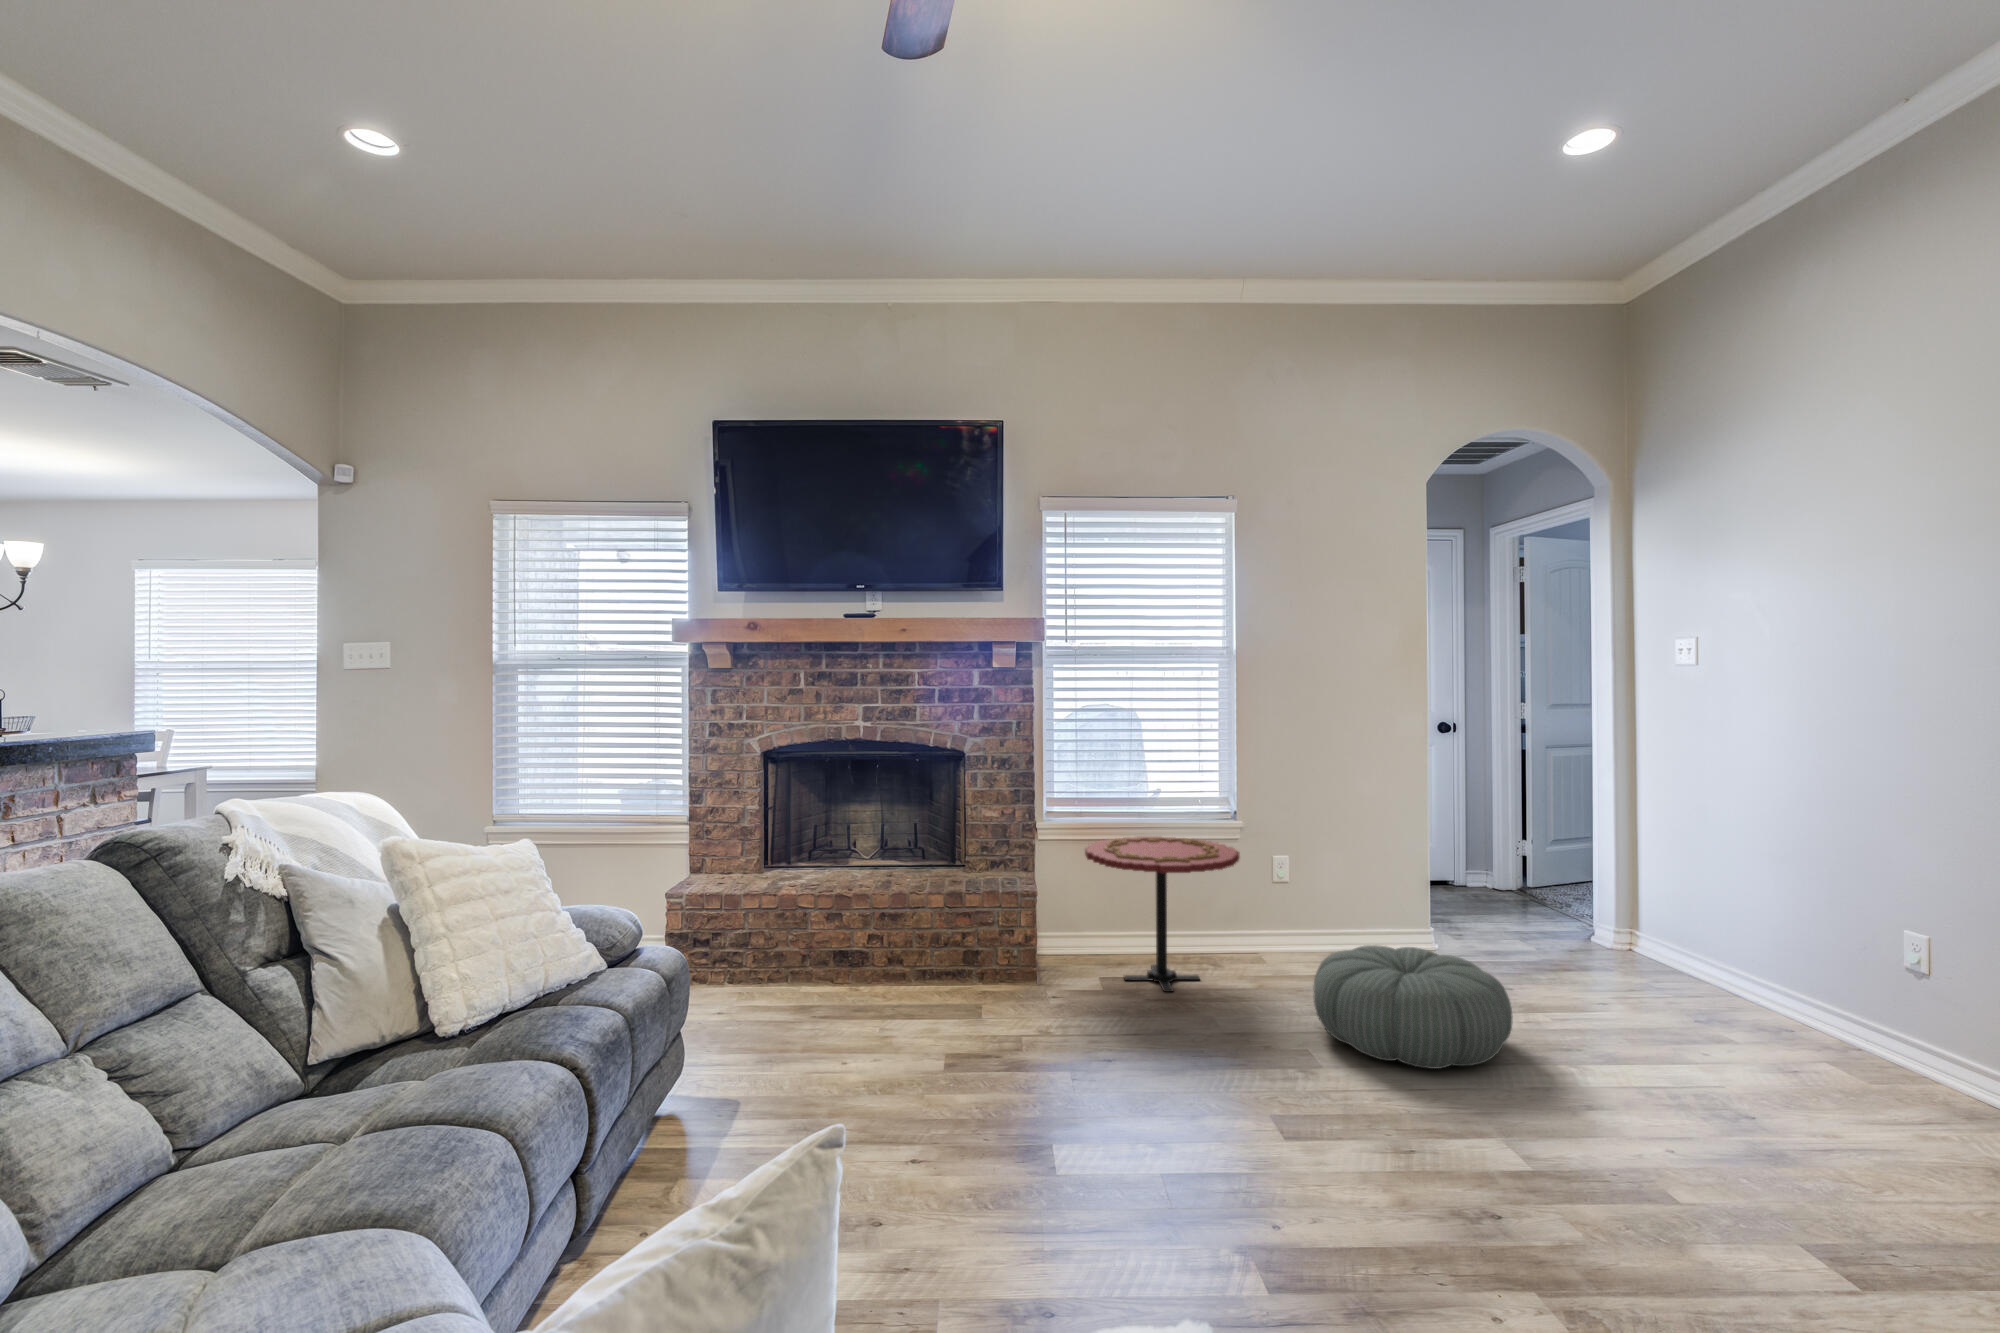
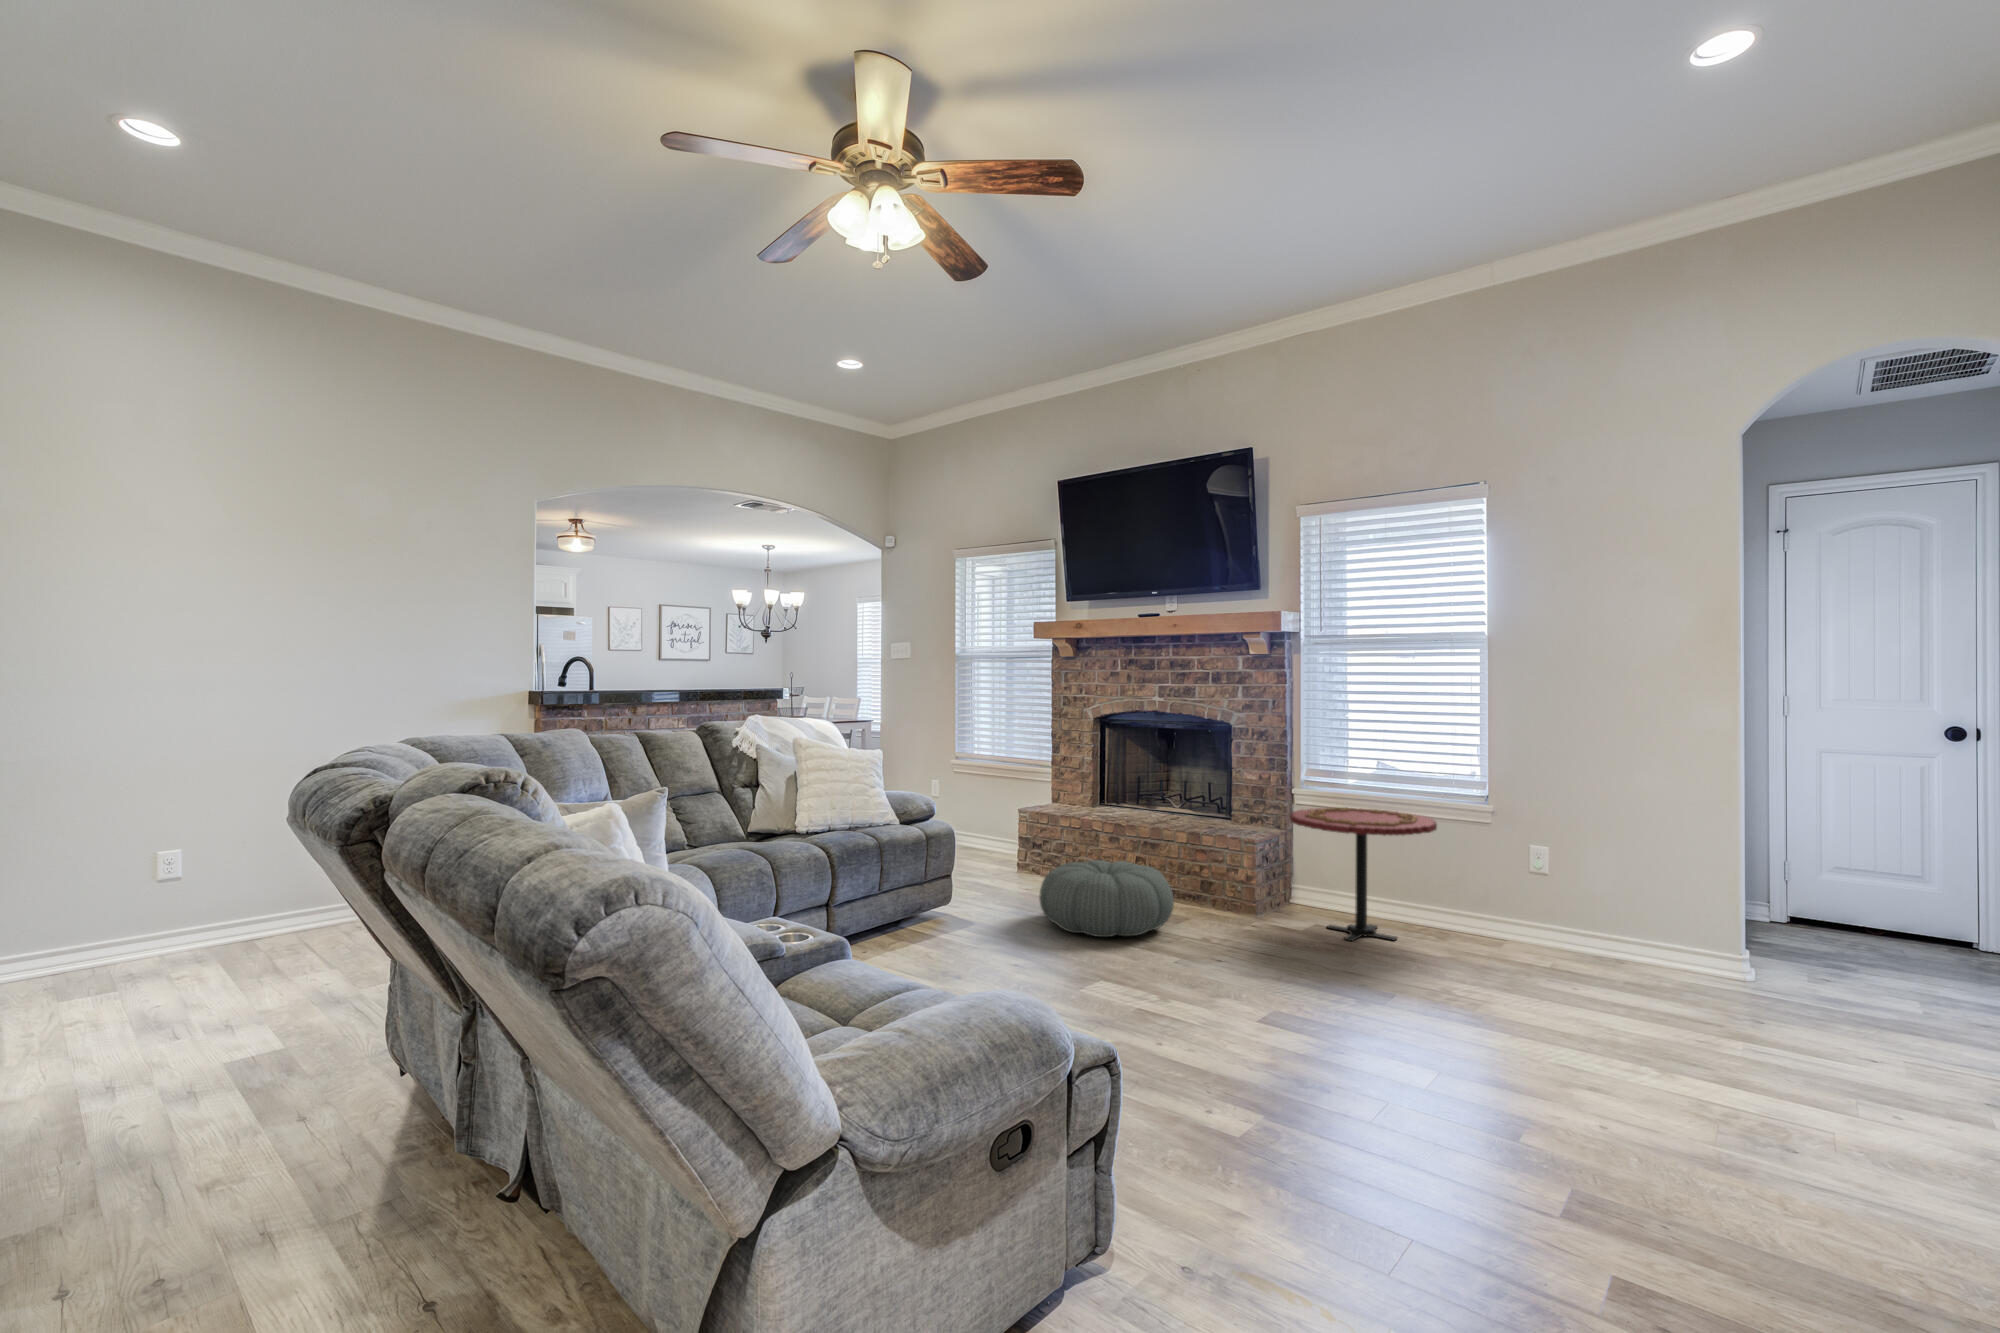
pouf: present [1313,945,1513,1069] -> present [1039,860,1174,937]

